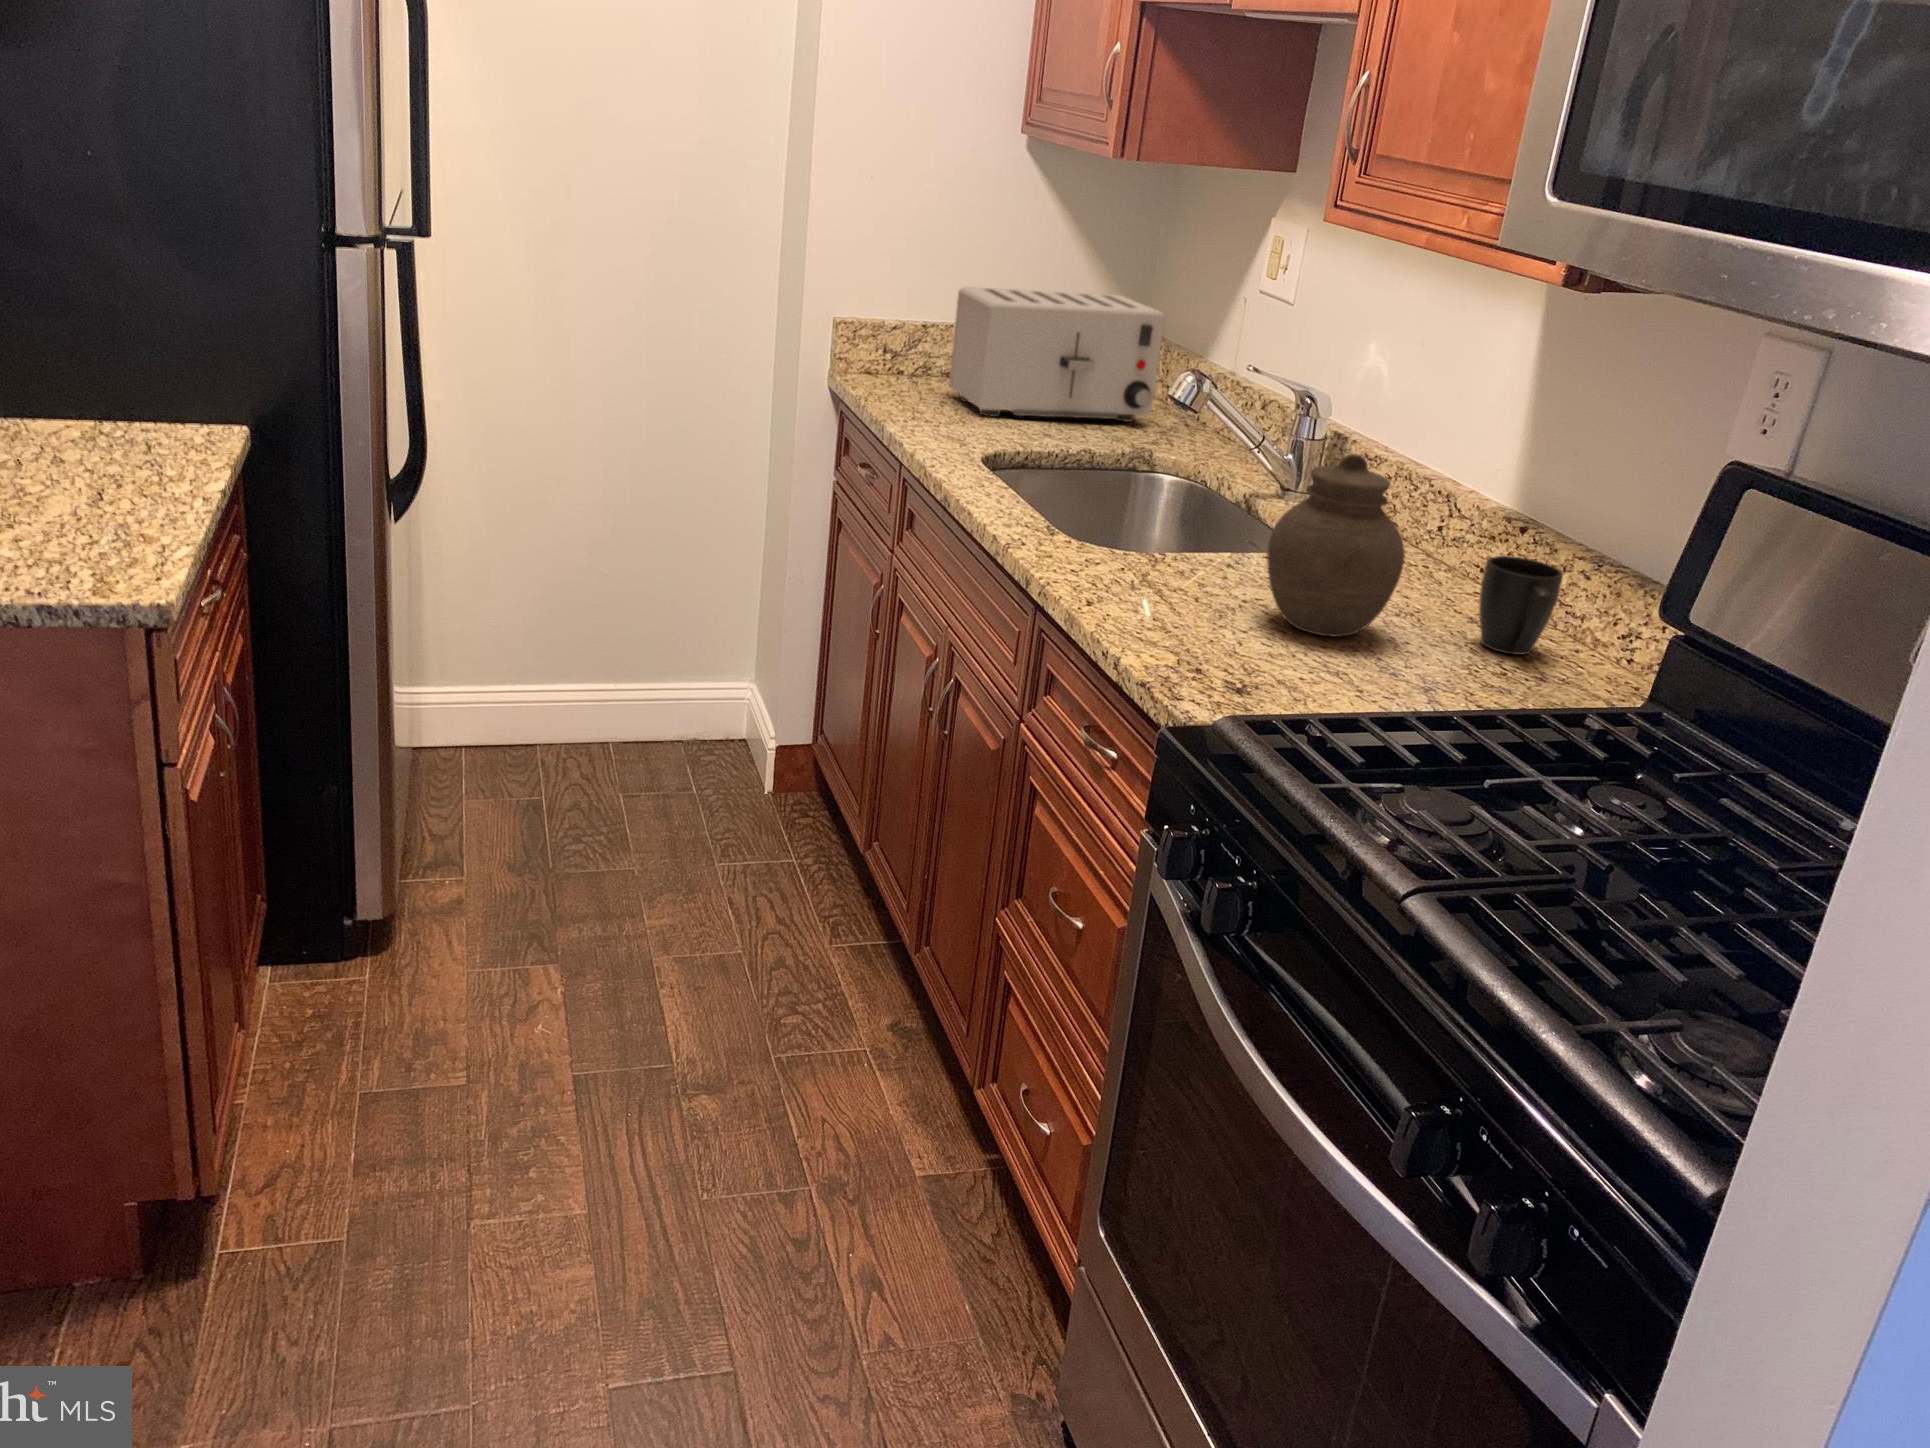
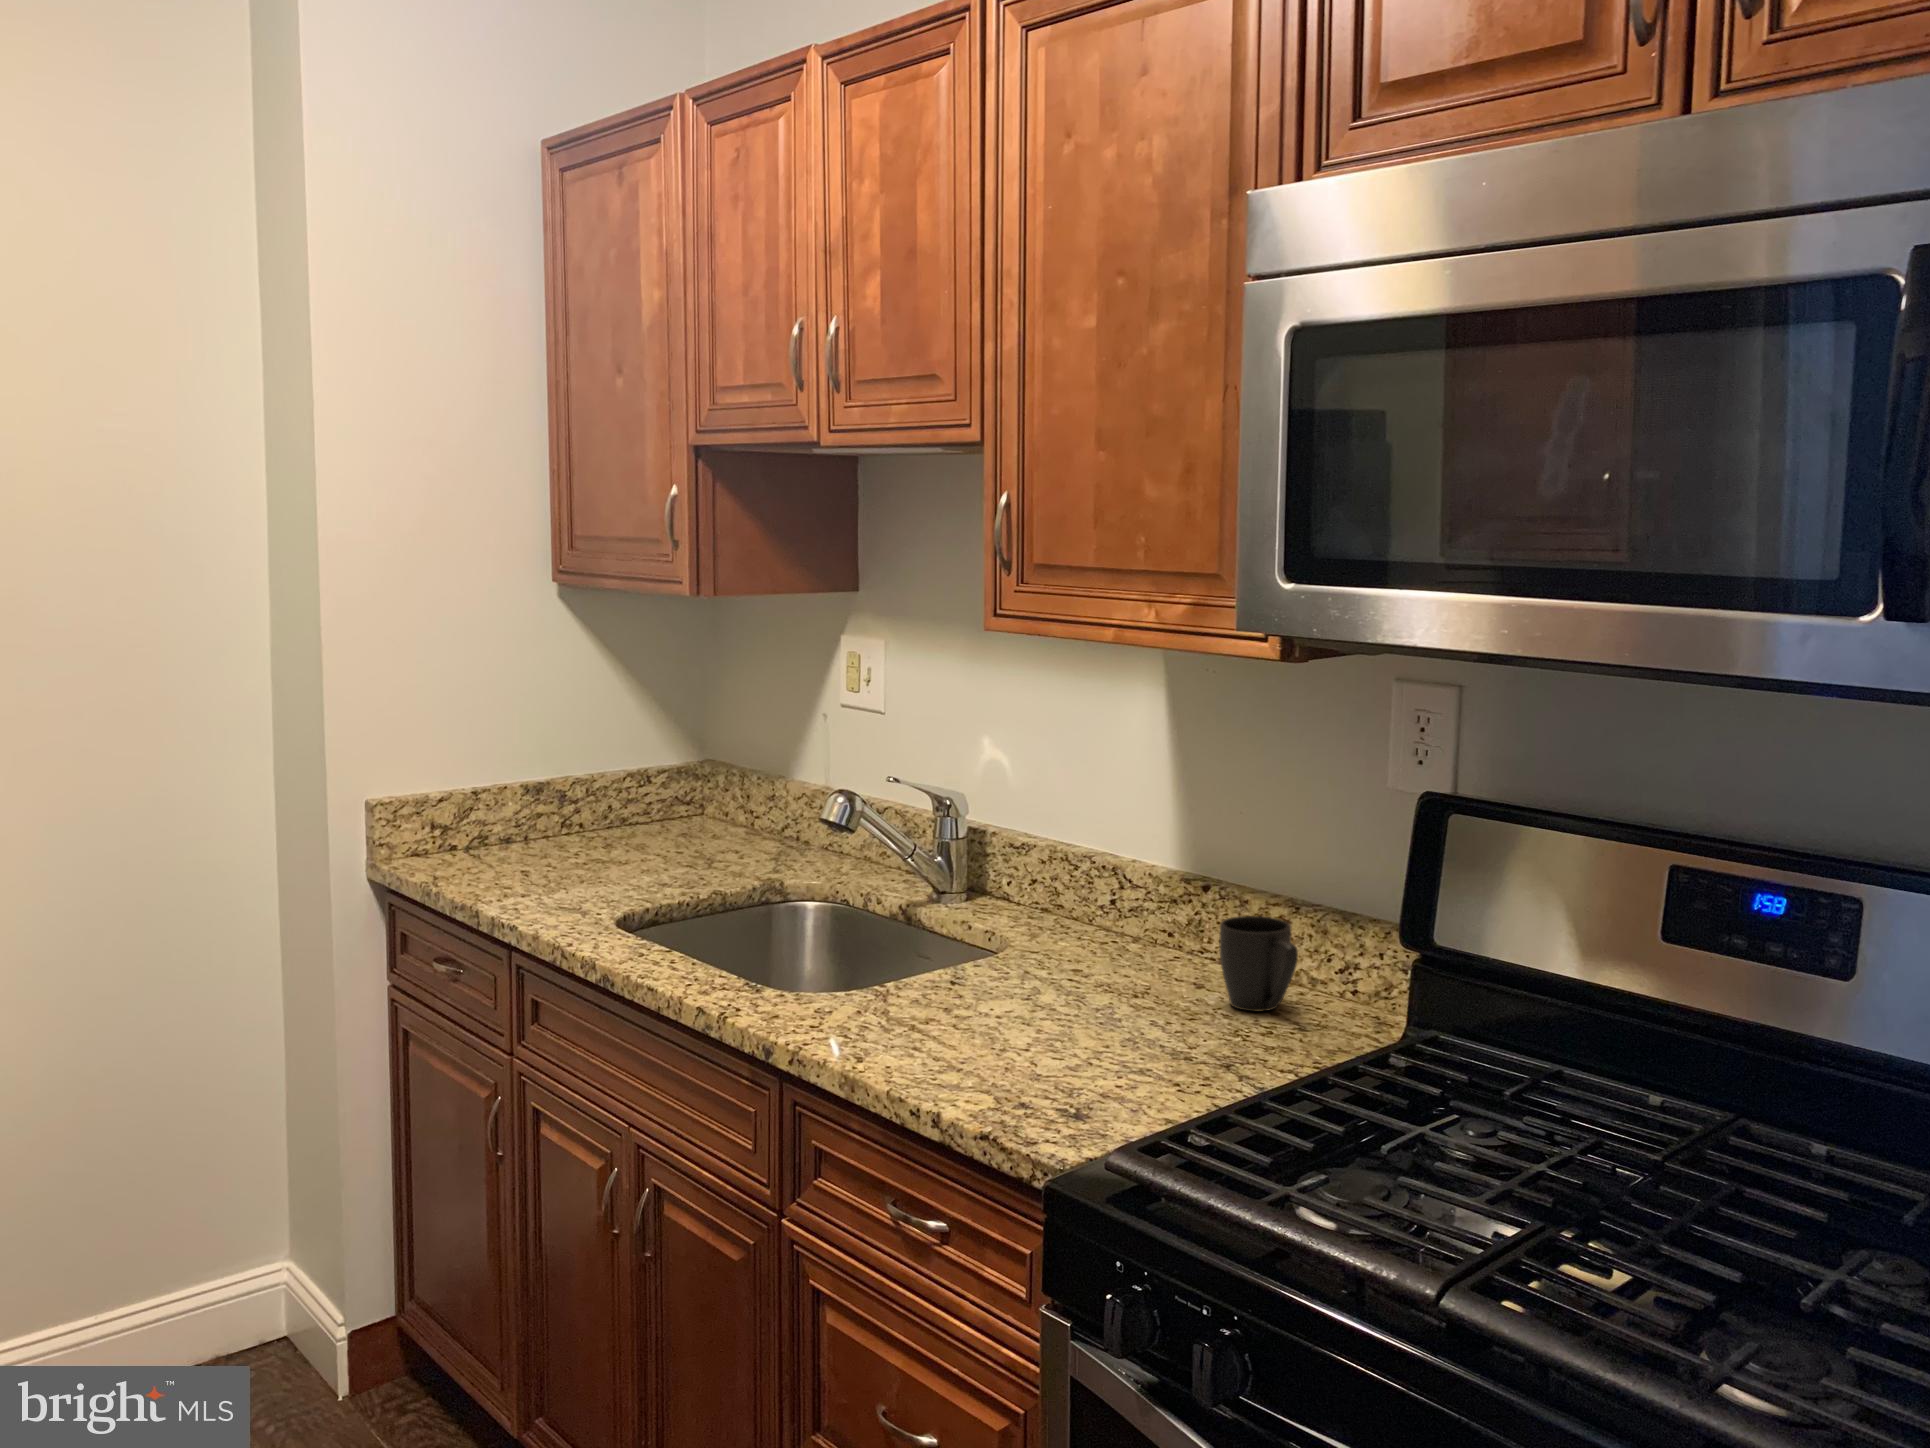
toaster: present [949,287,1165,422] -> none [518,728,749,878]
jar: present [1267,454,1405,637] -> none [1026,848,1162,1036]

